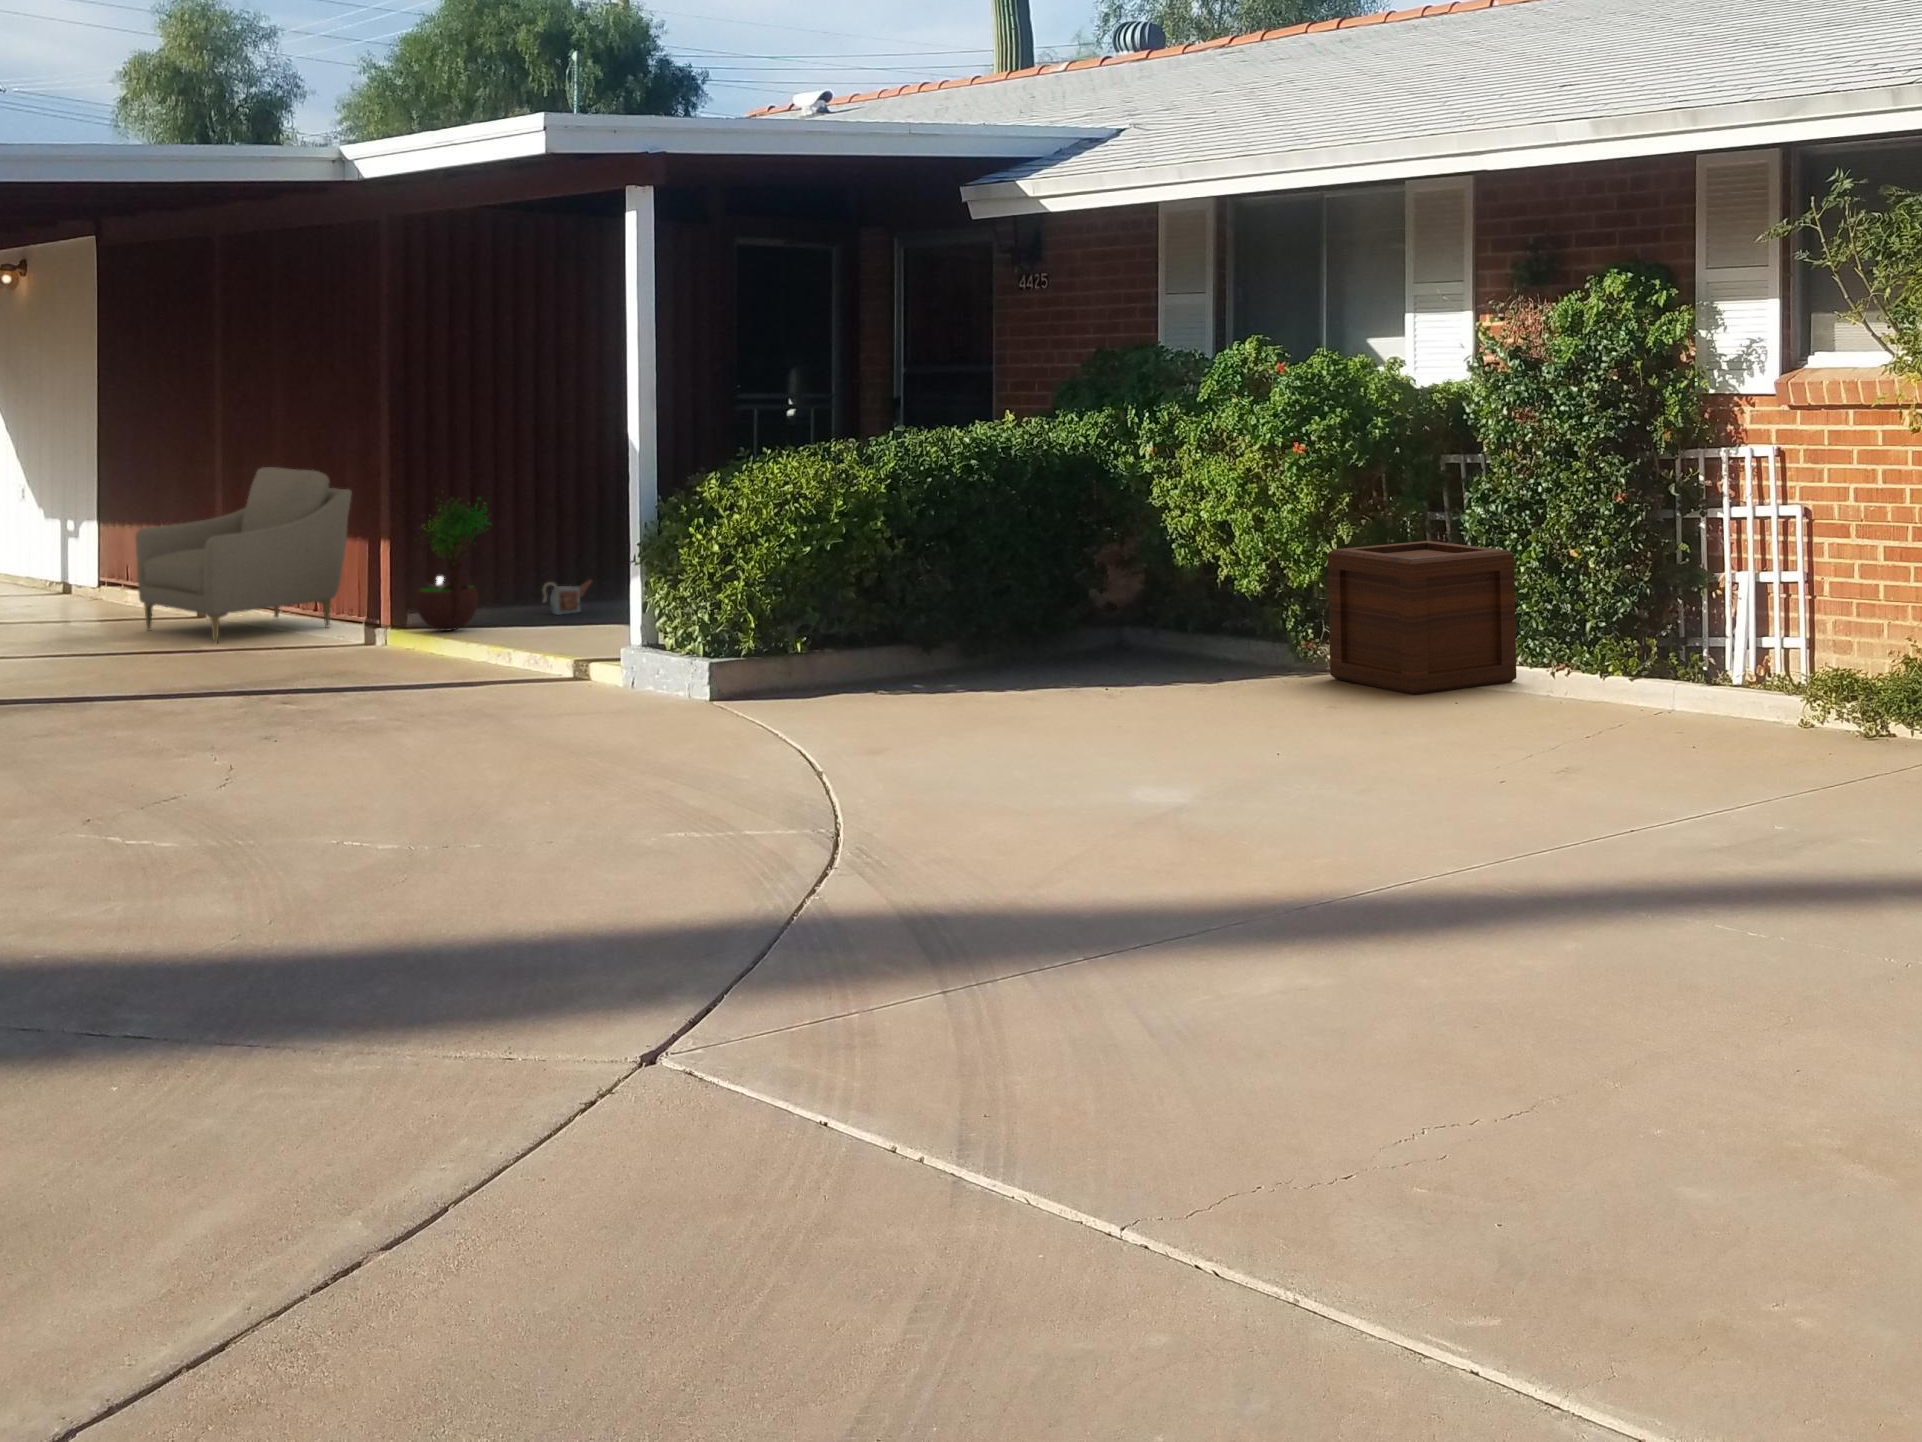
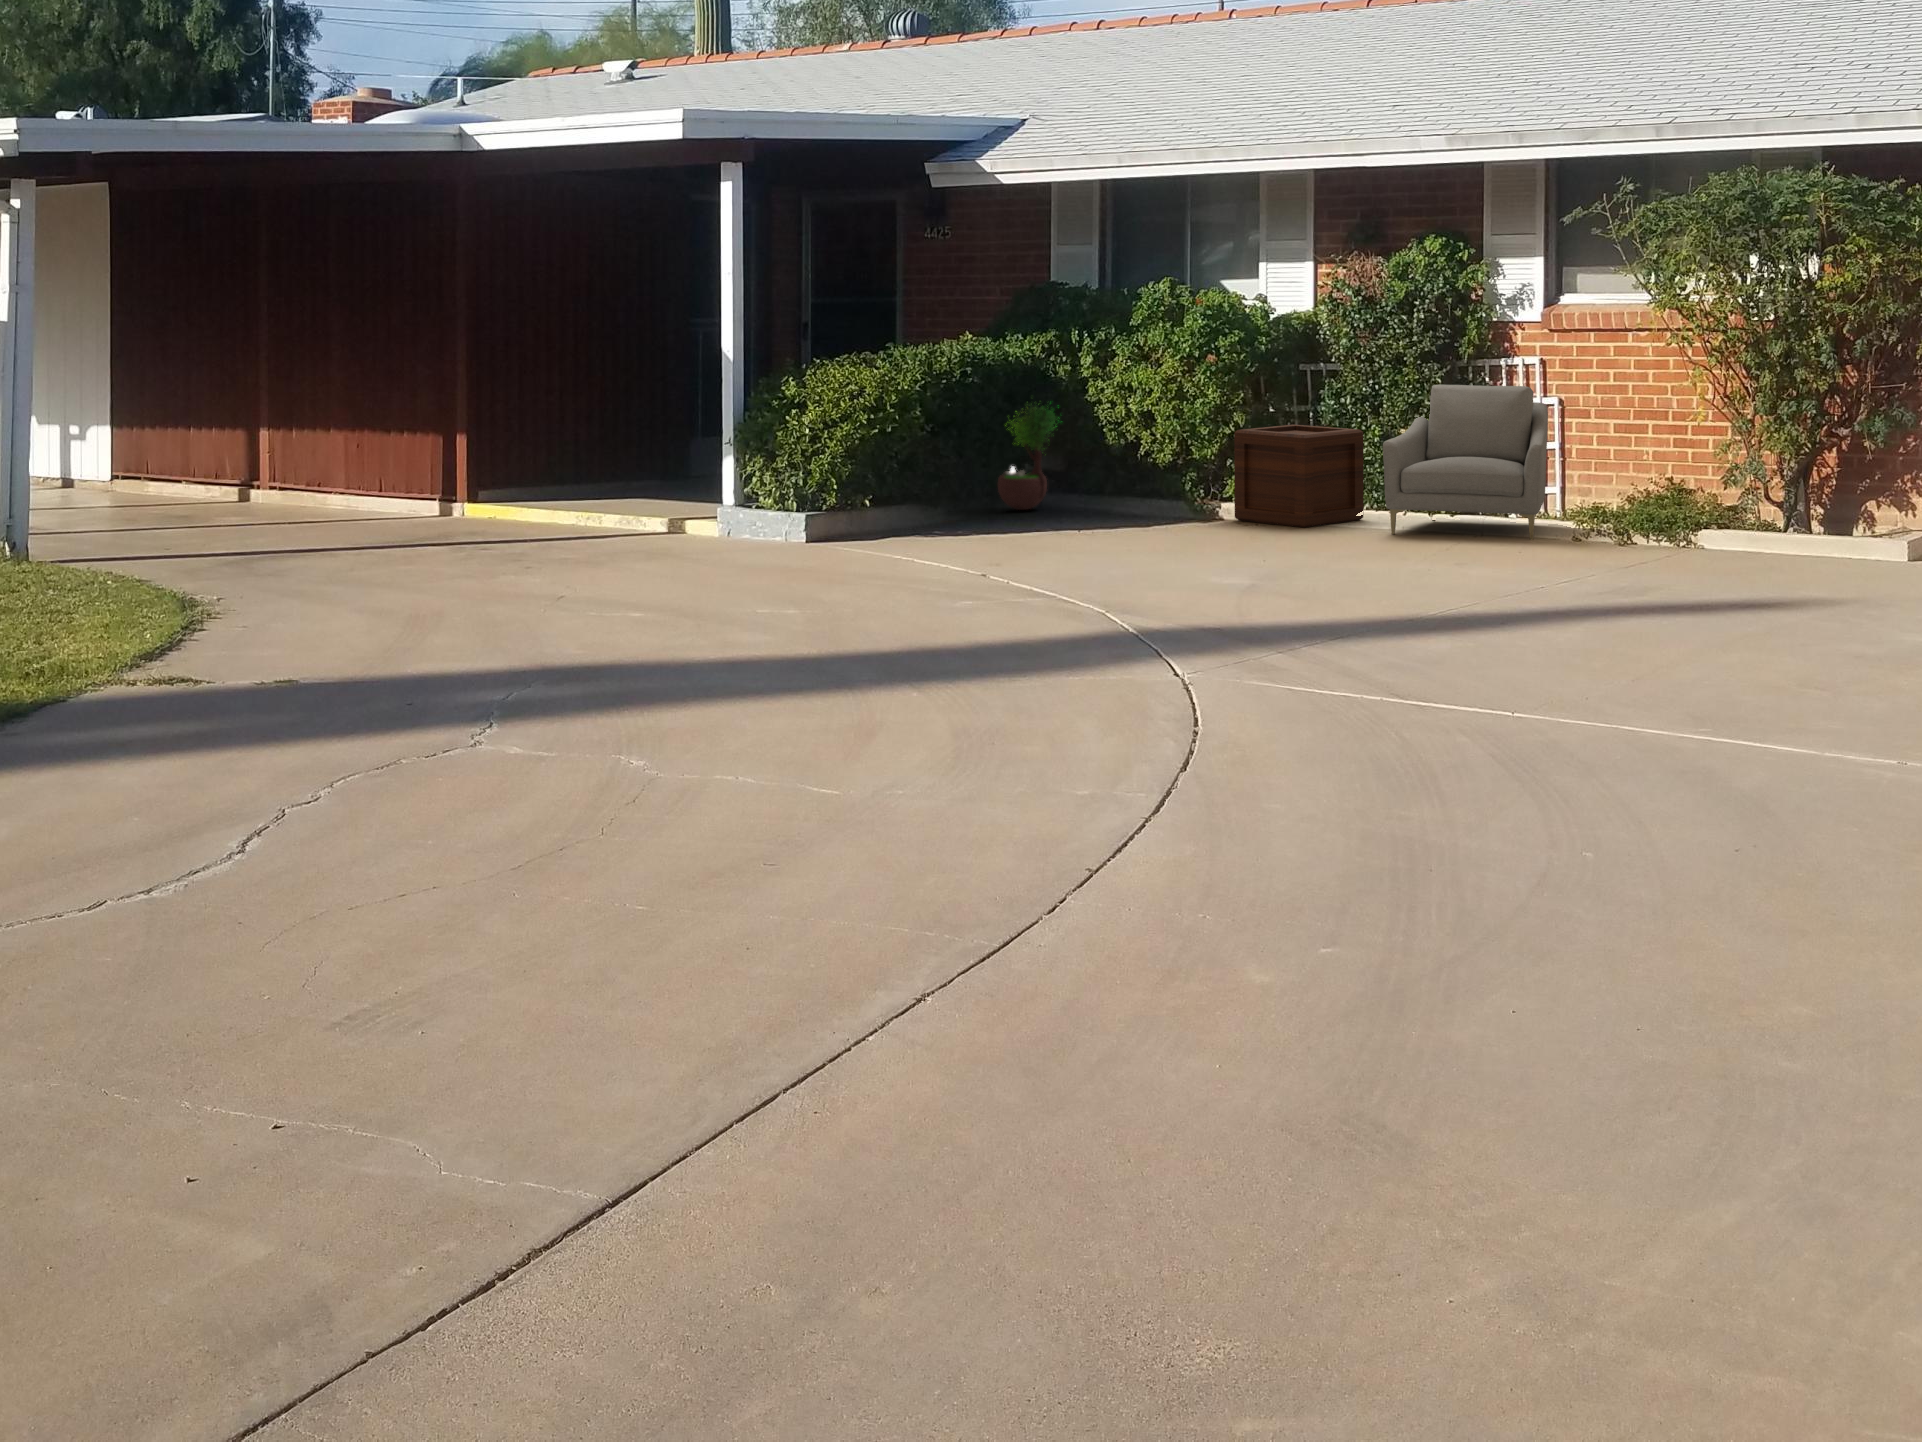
chair: present [135,467,352,643] -> present [1383,385,1548,540]
potted tree: present [416,499,487,631] -> present [998,401,1059,510]
watering can: present [543,580,592,615] -> none [566,464,600,492]

